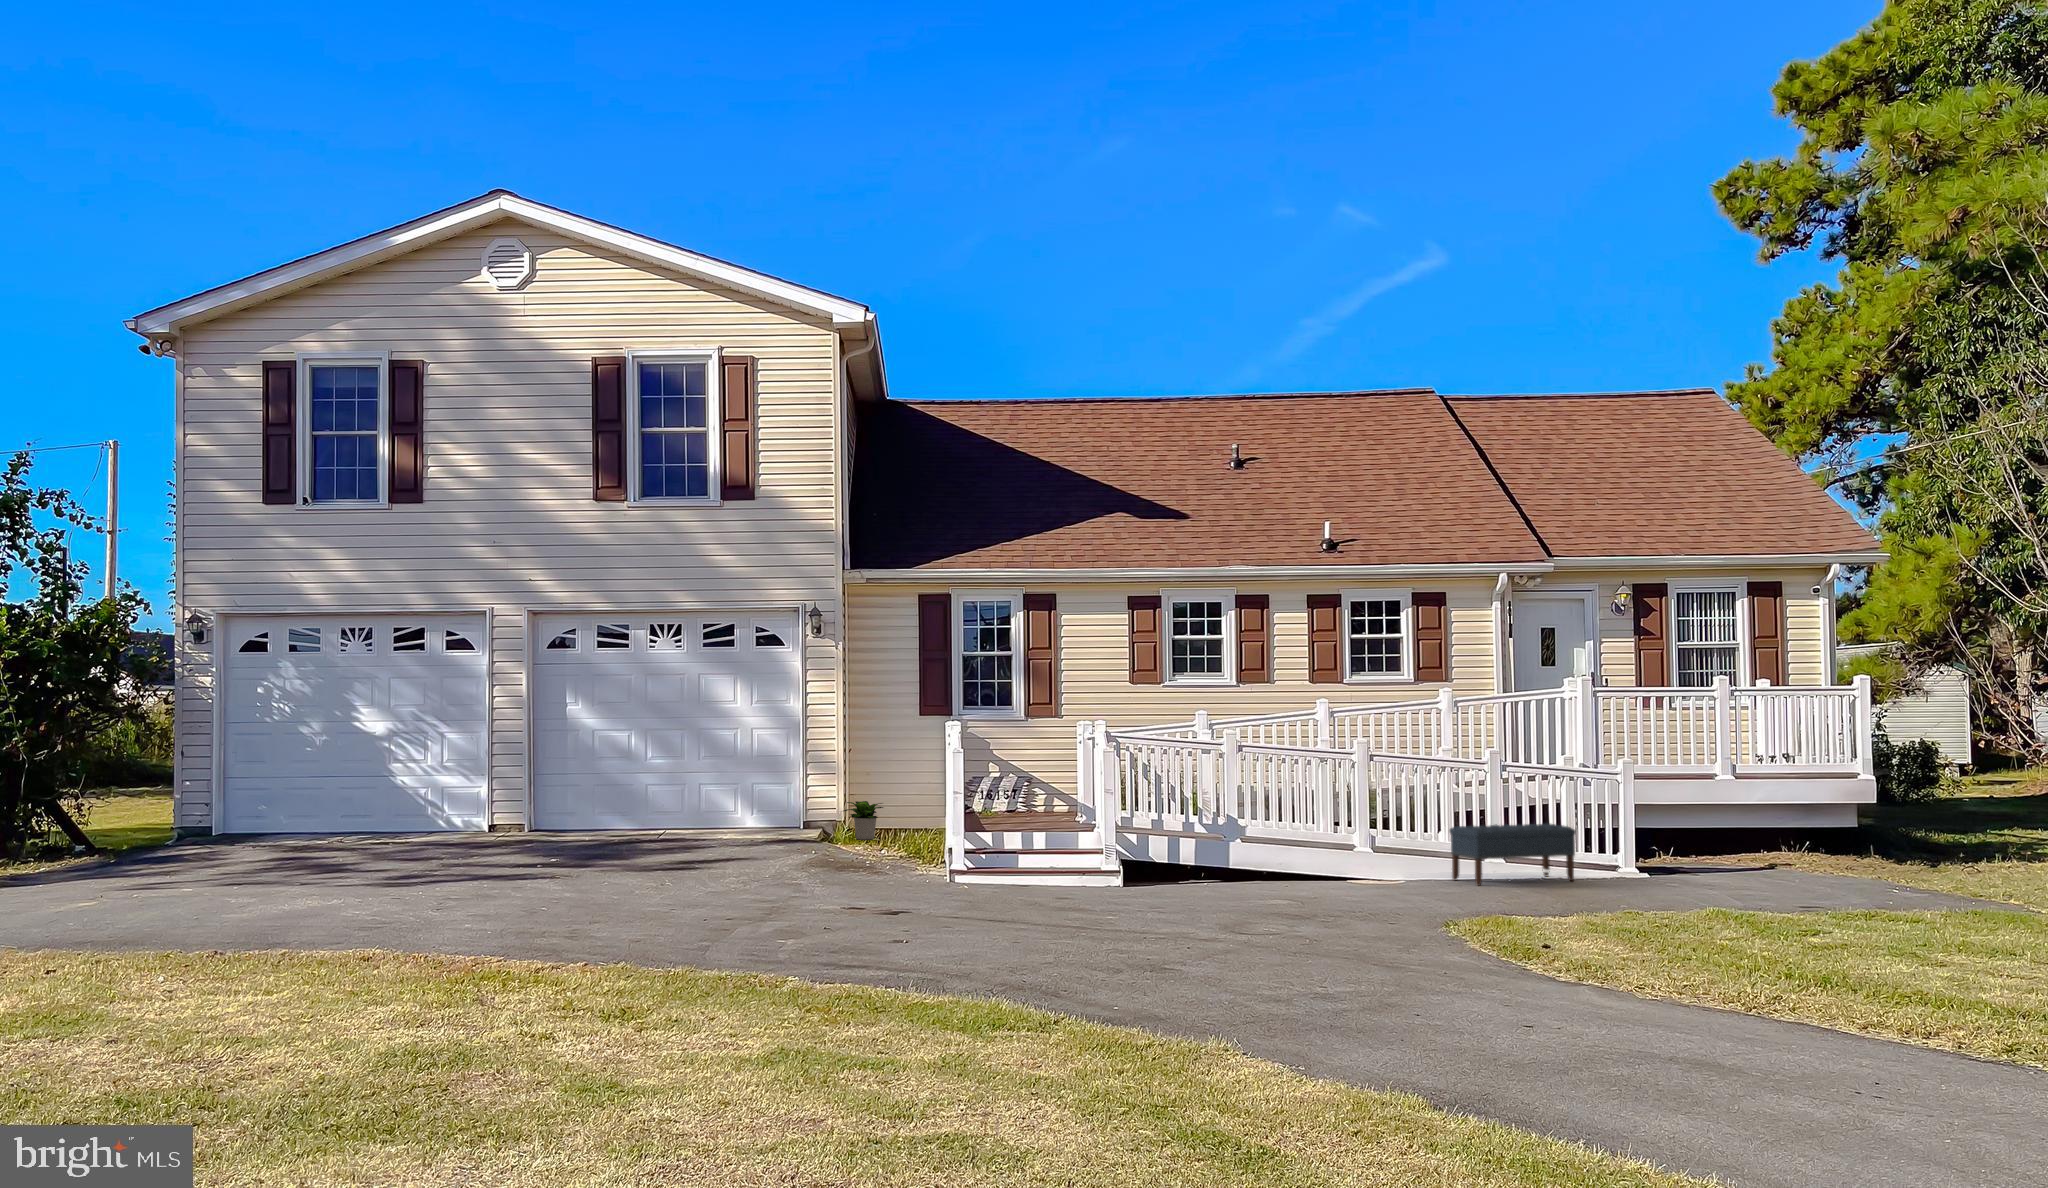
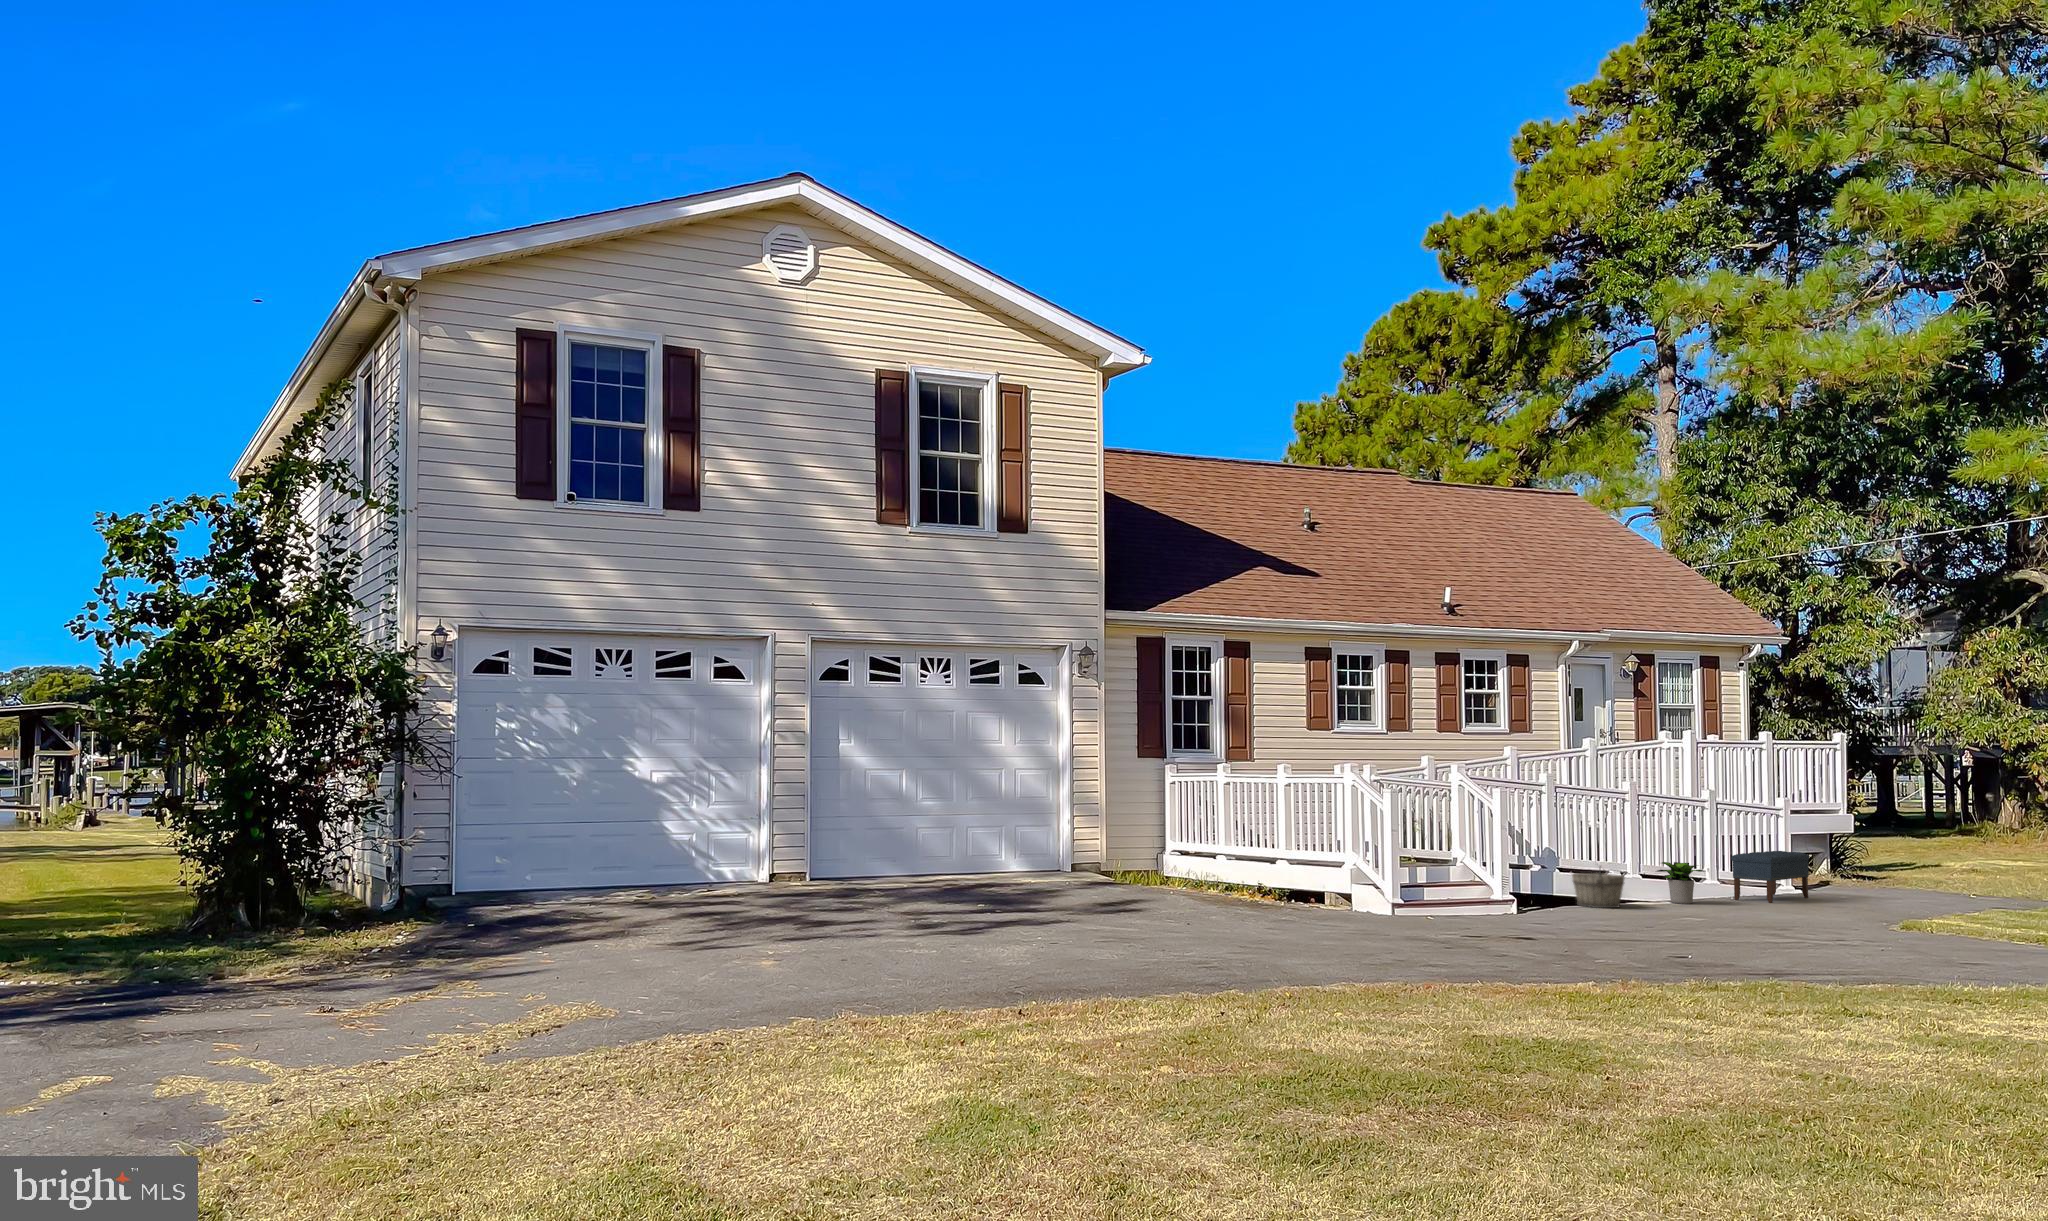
potted plant: present [844,801,883,840] -> present [1657,862,1704,904]
wooden bucket: none [1196,833,1253,884] -> present [1572,866,1625,908]

